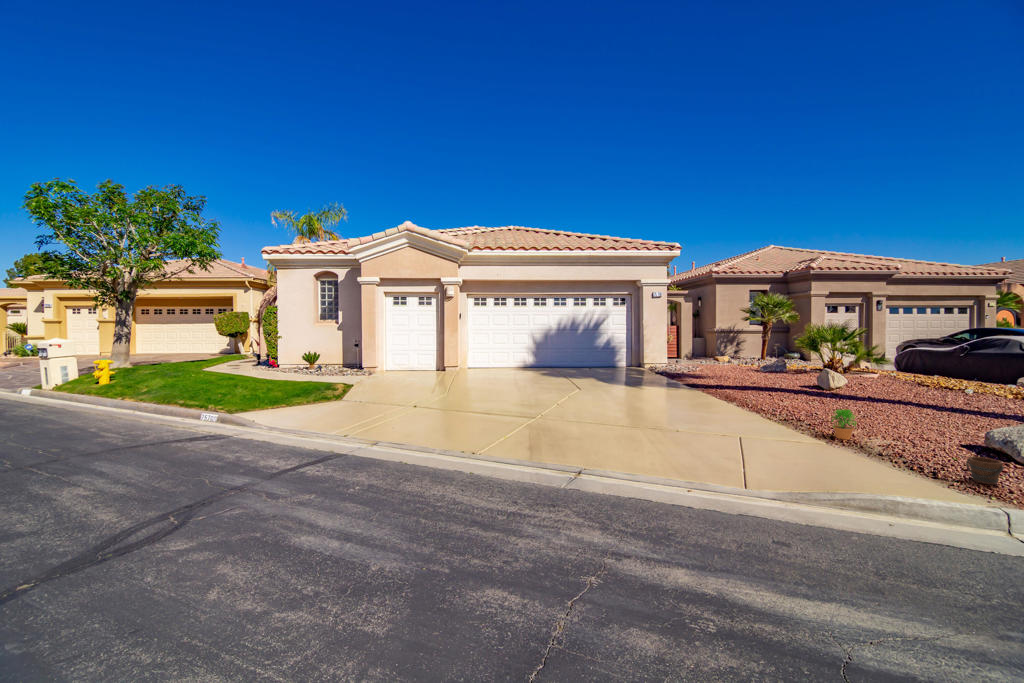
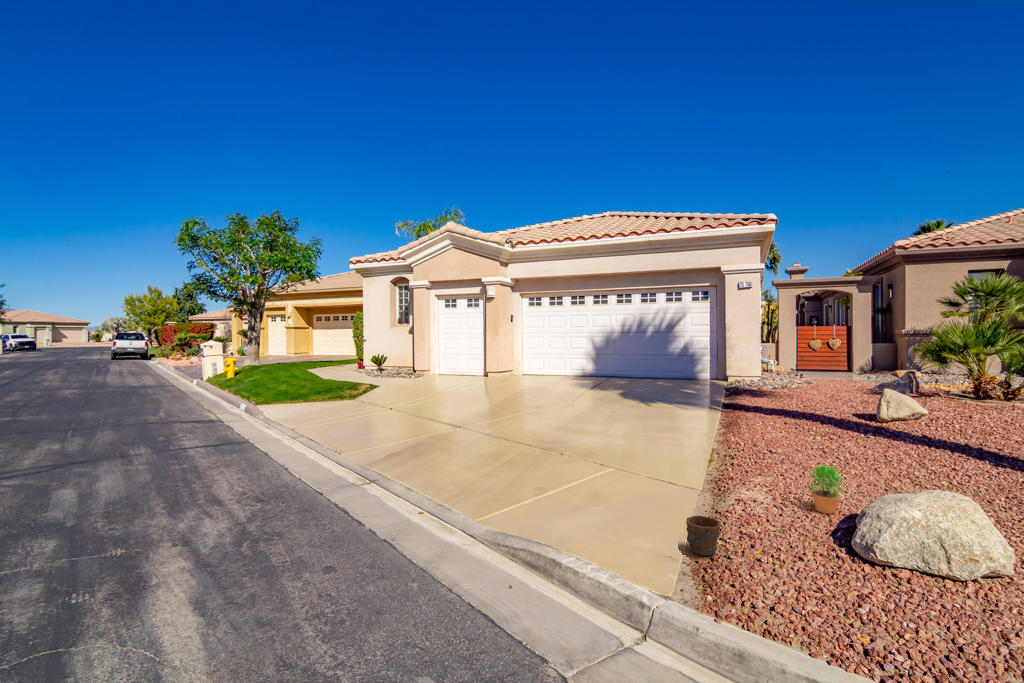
potted plant: present [832,409,856,440] -> present [809,465,843,514]

